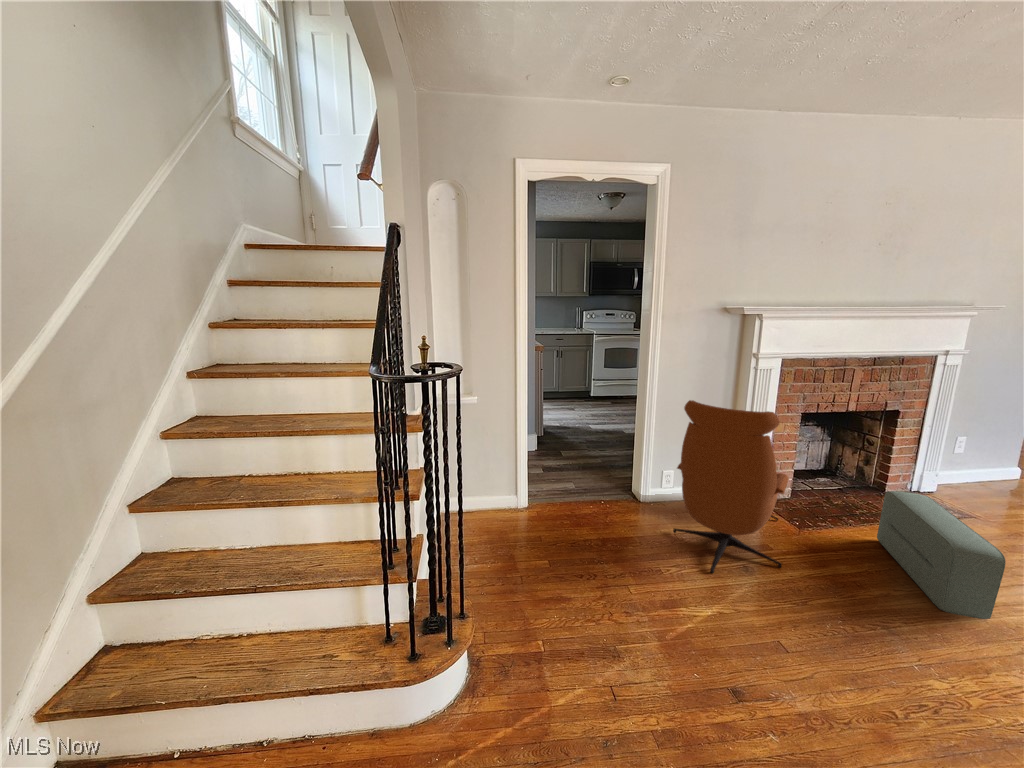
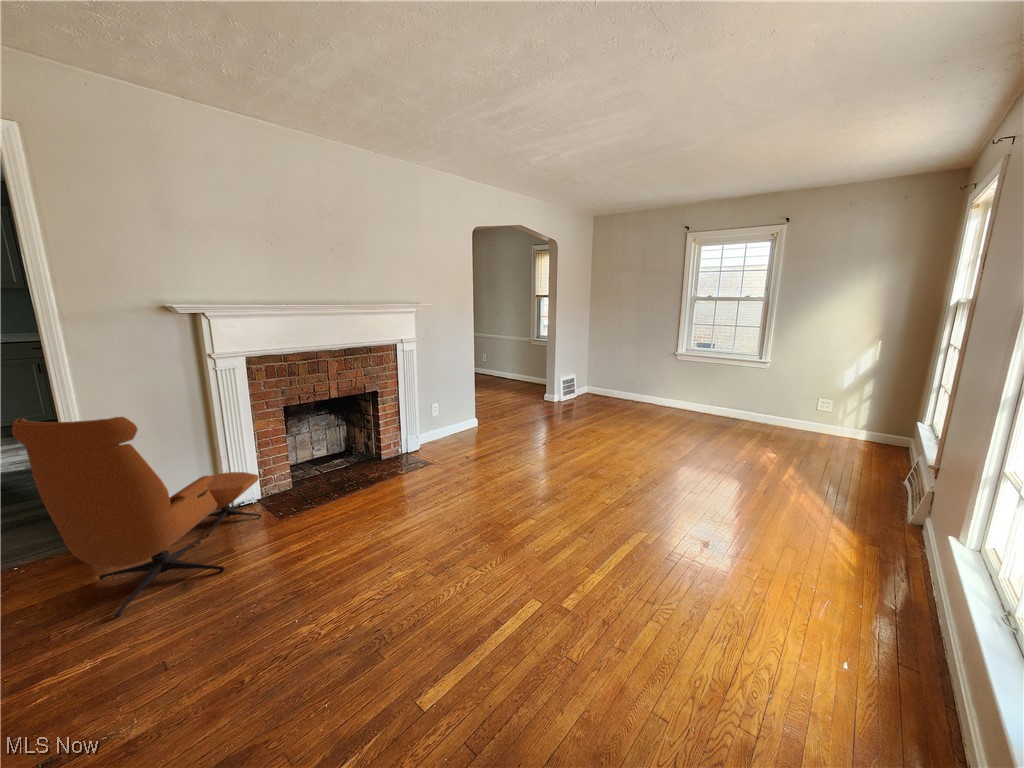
pouf: present [877,491,1006,619] -> none [340,458,385,553]

